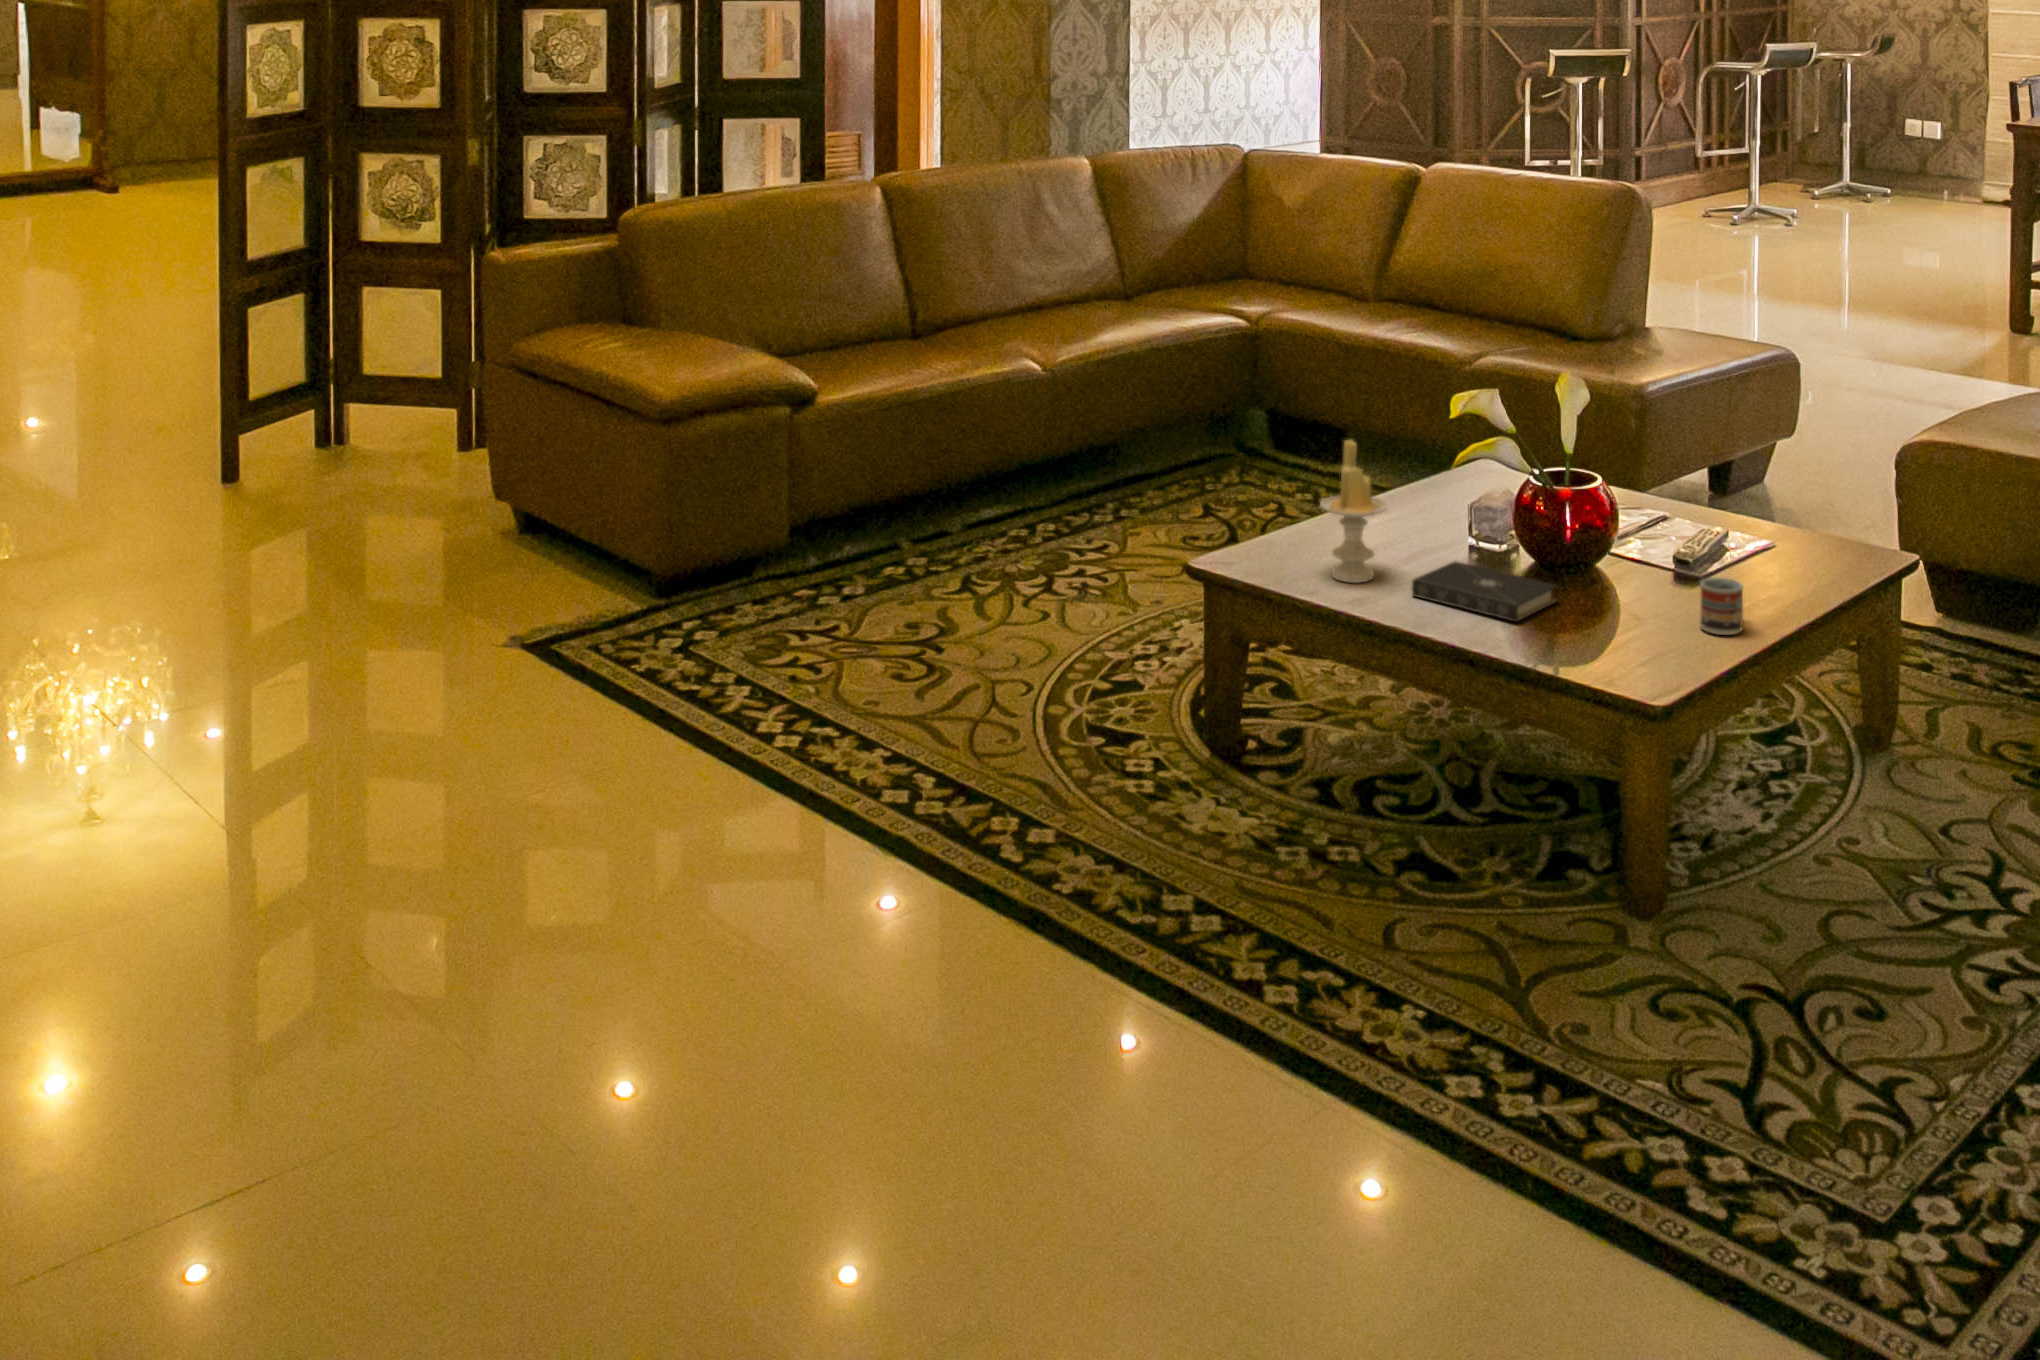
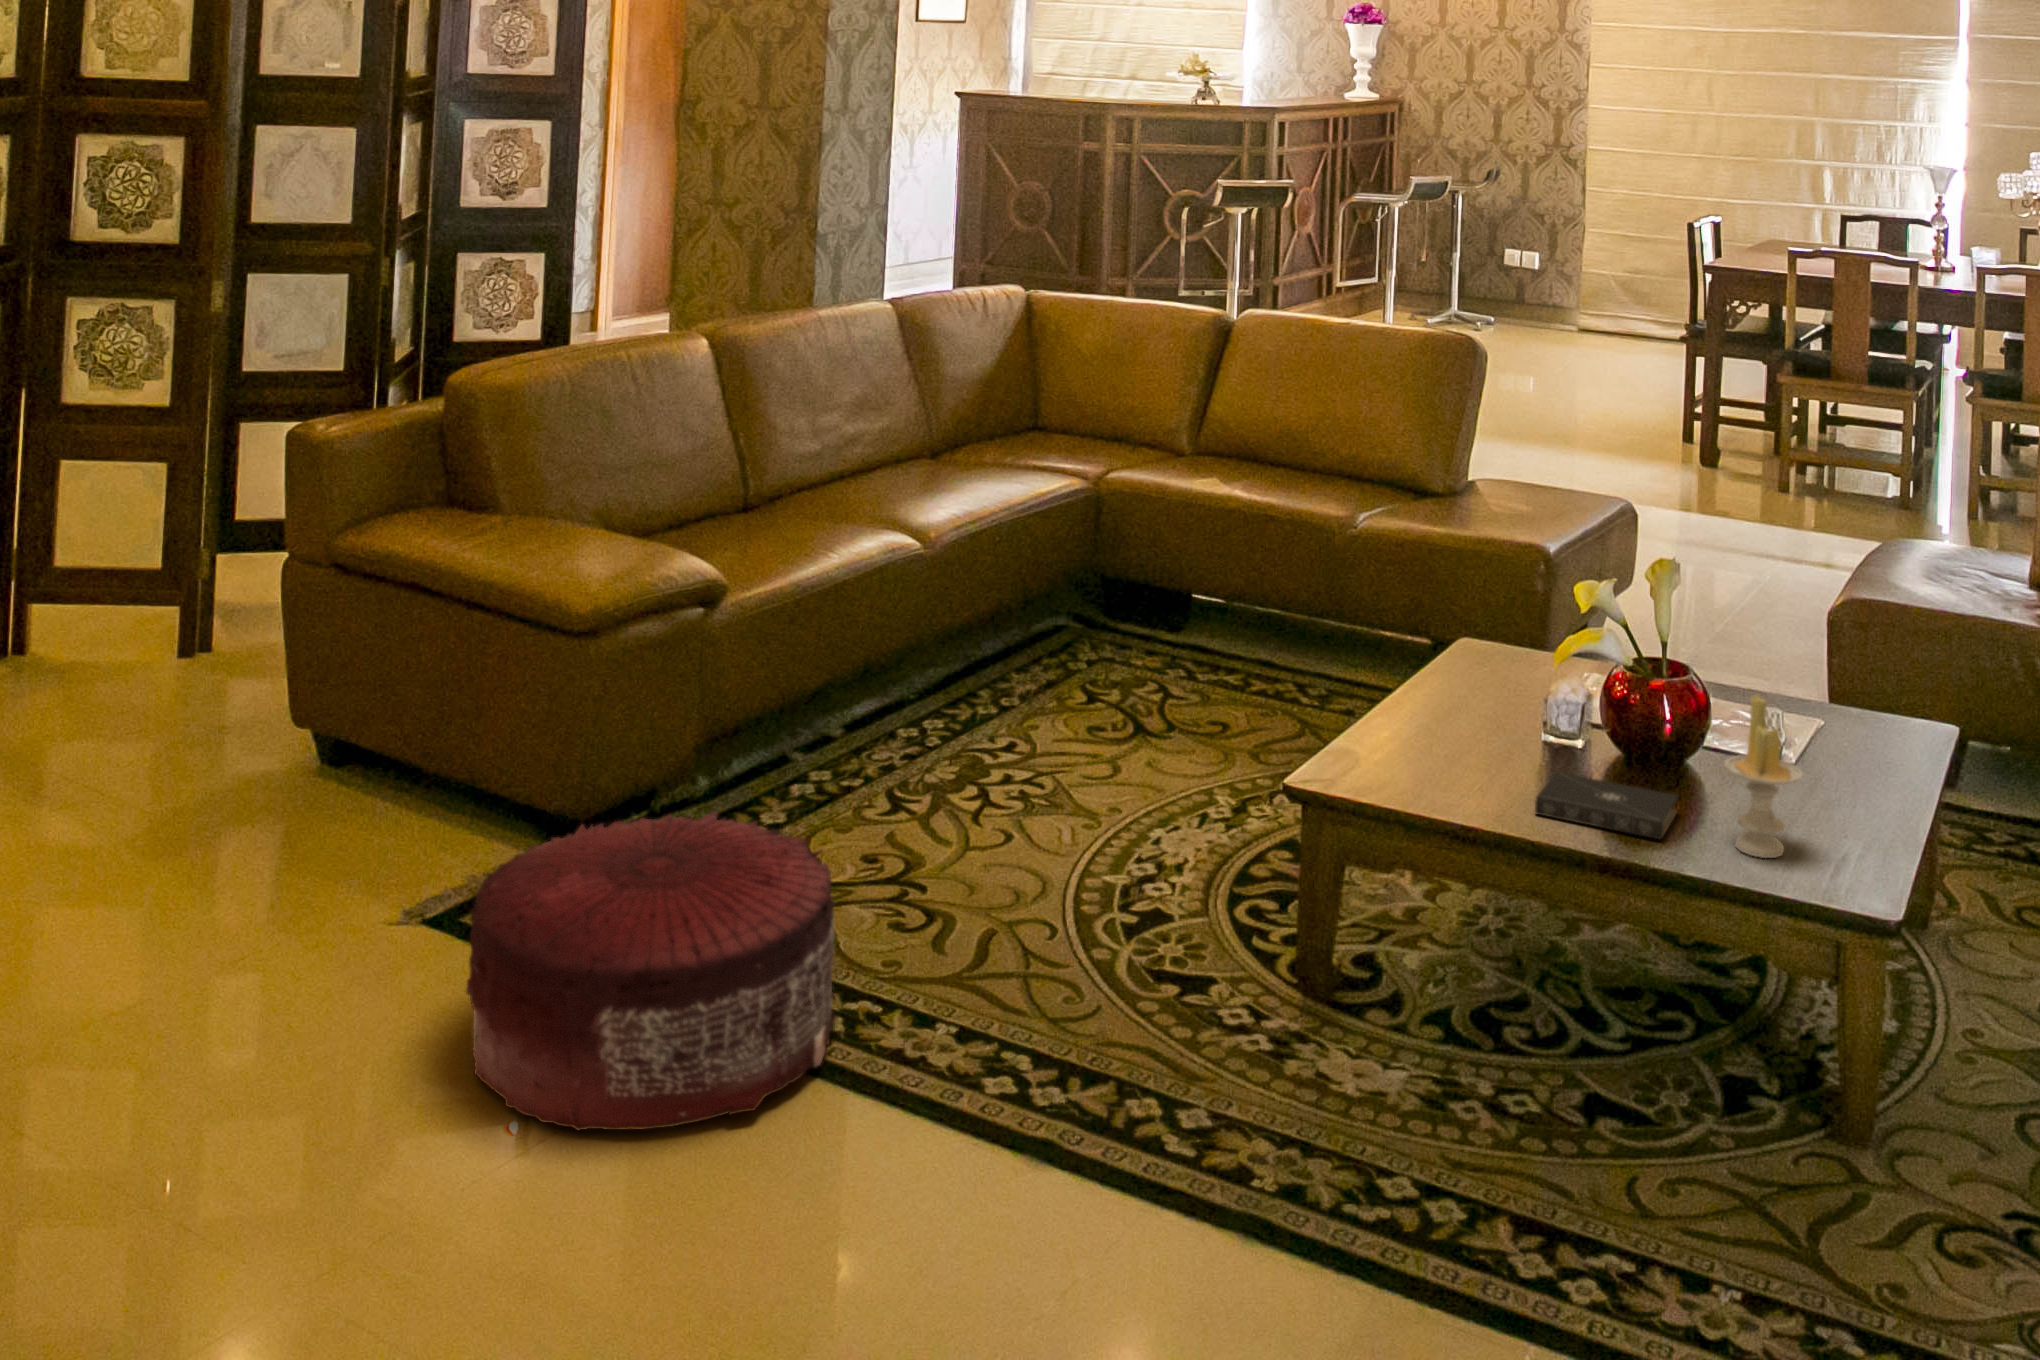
candle: present [1320,440,1387,583] -> present [1725,695,1803,858]
pouf: none [462,563,796,808] -> present [466,812,837,1130]
cup: present [1700,578,1743,635] -> none [1830,781,1875,842]

